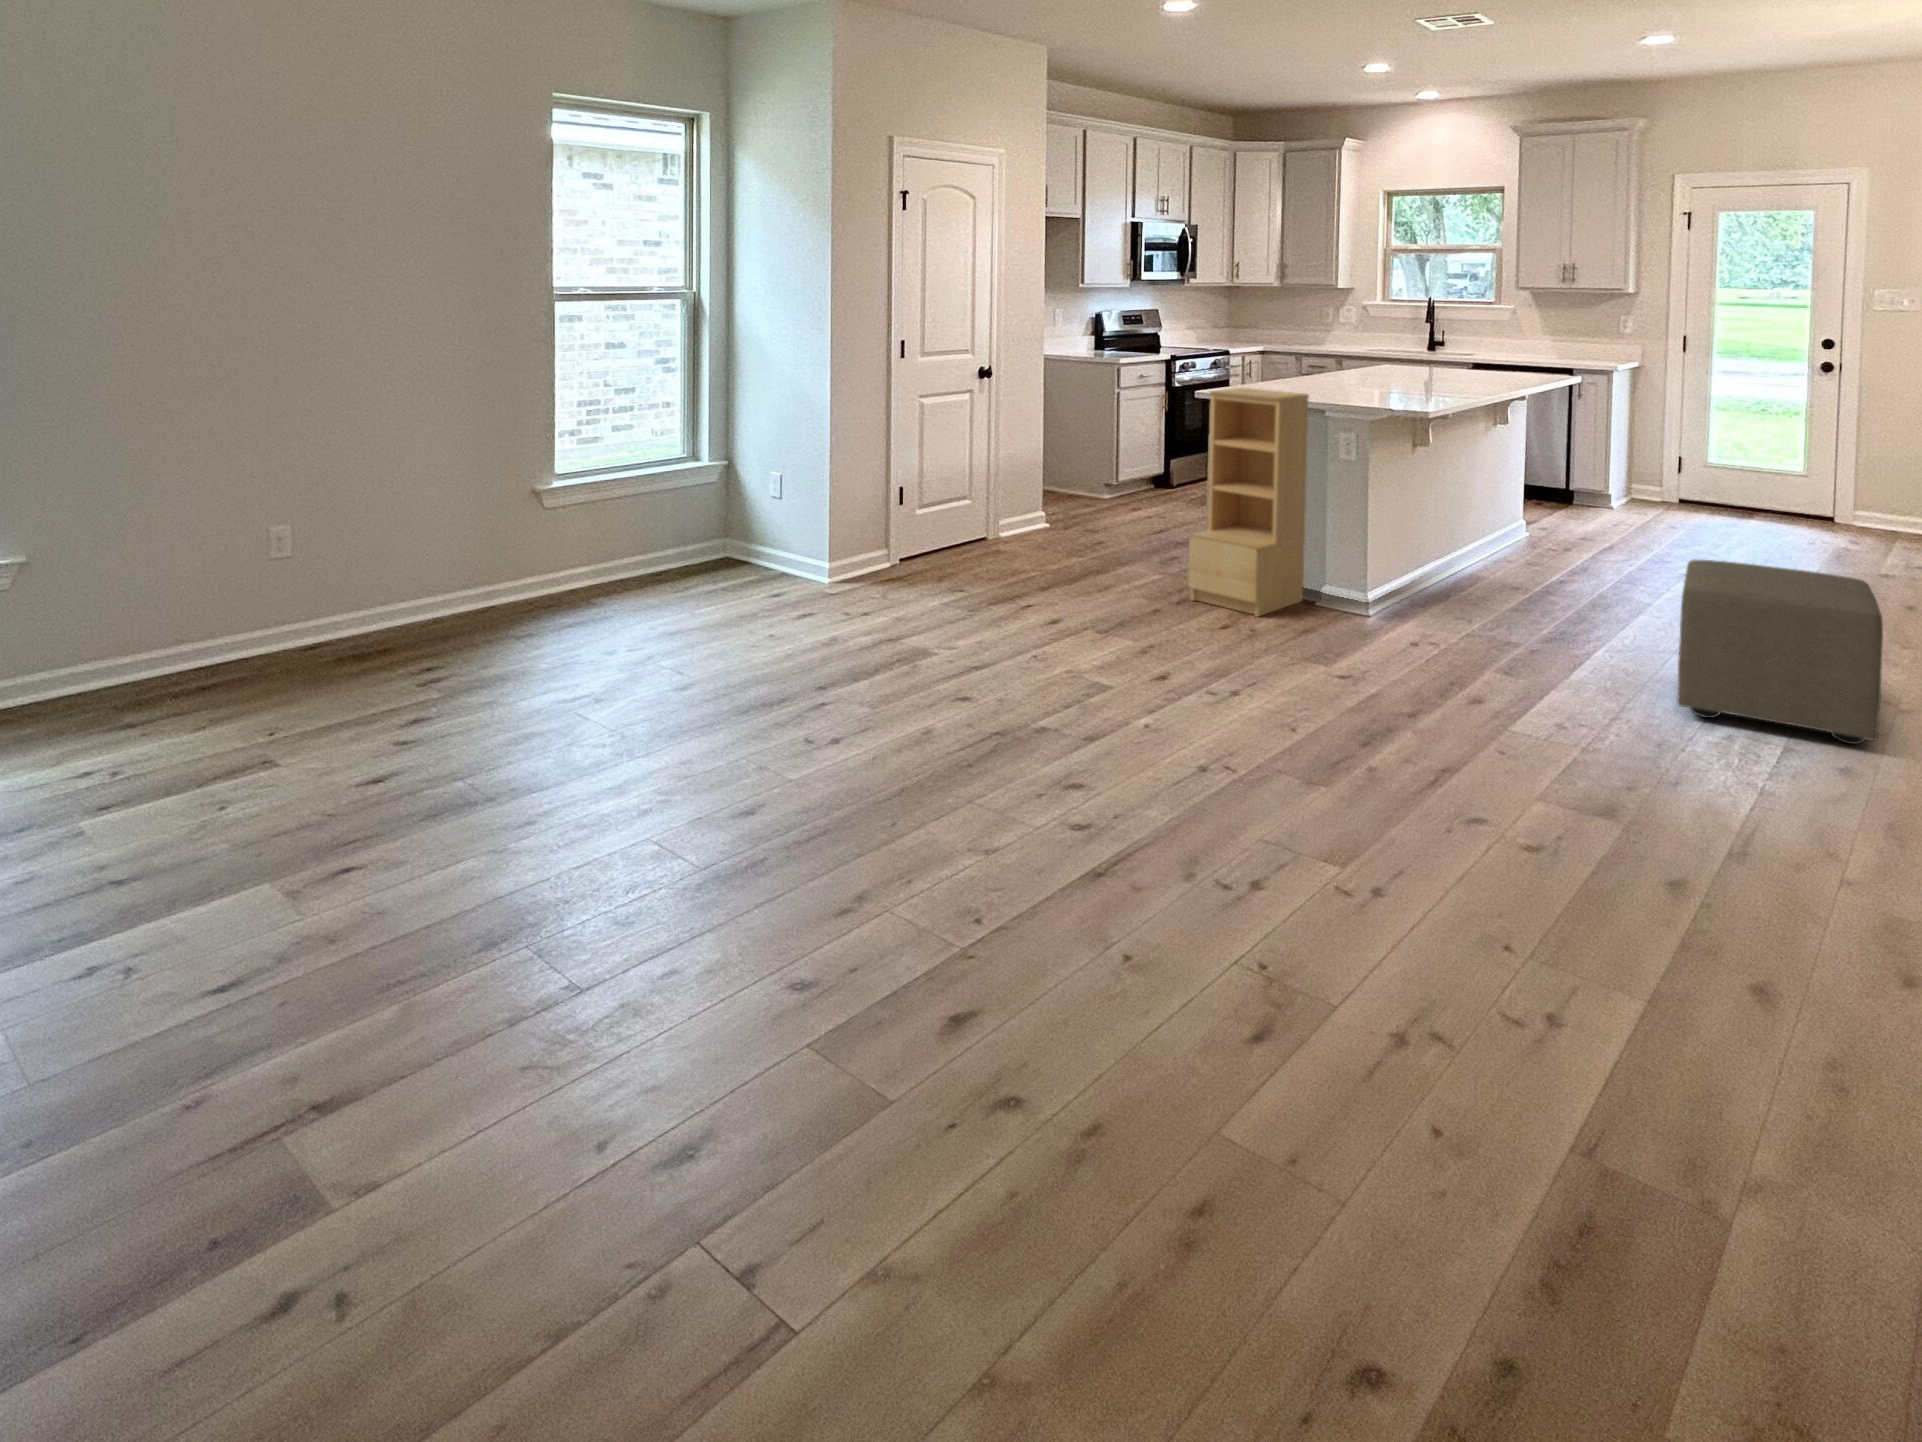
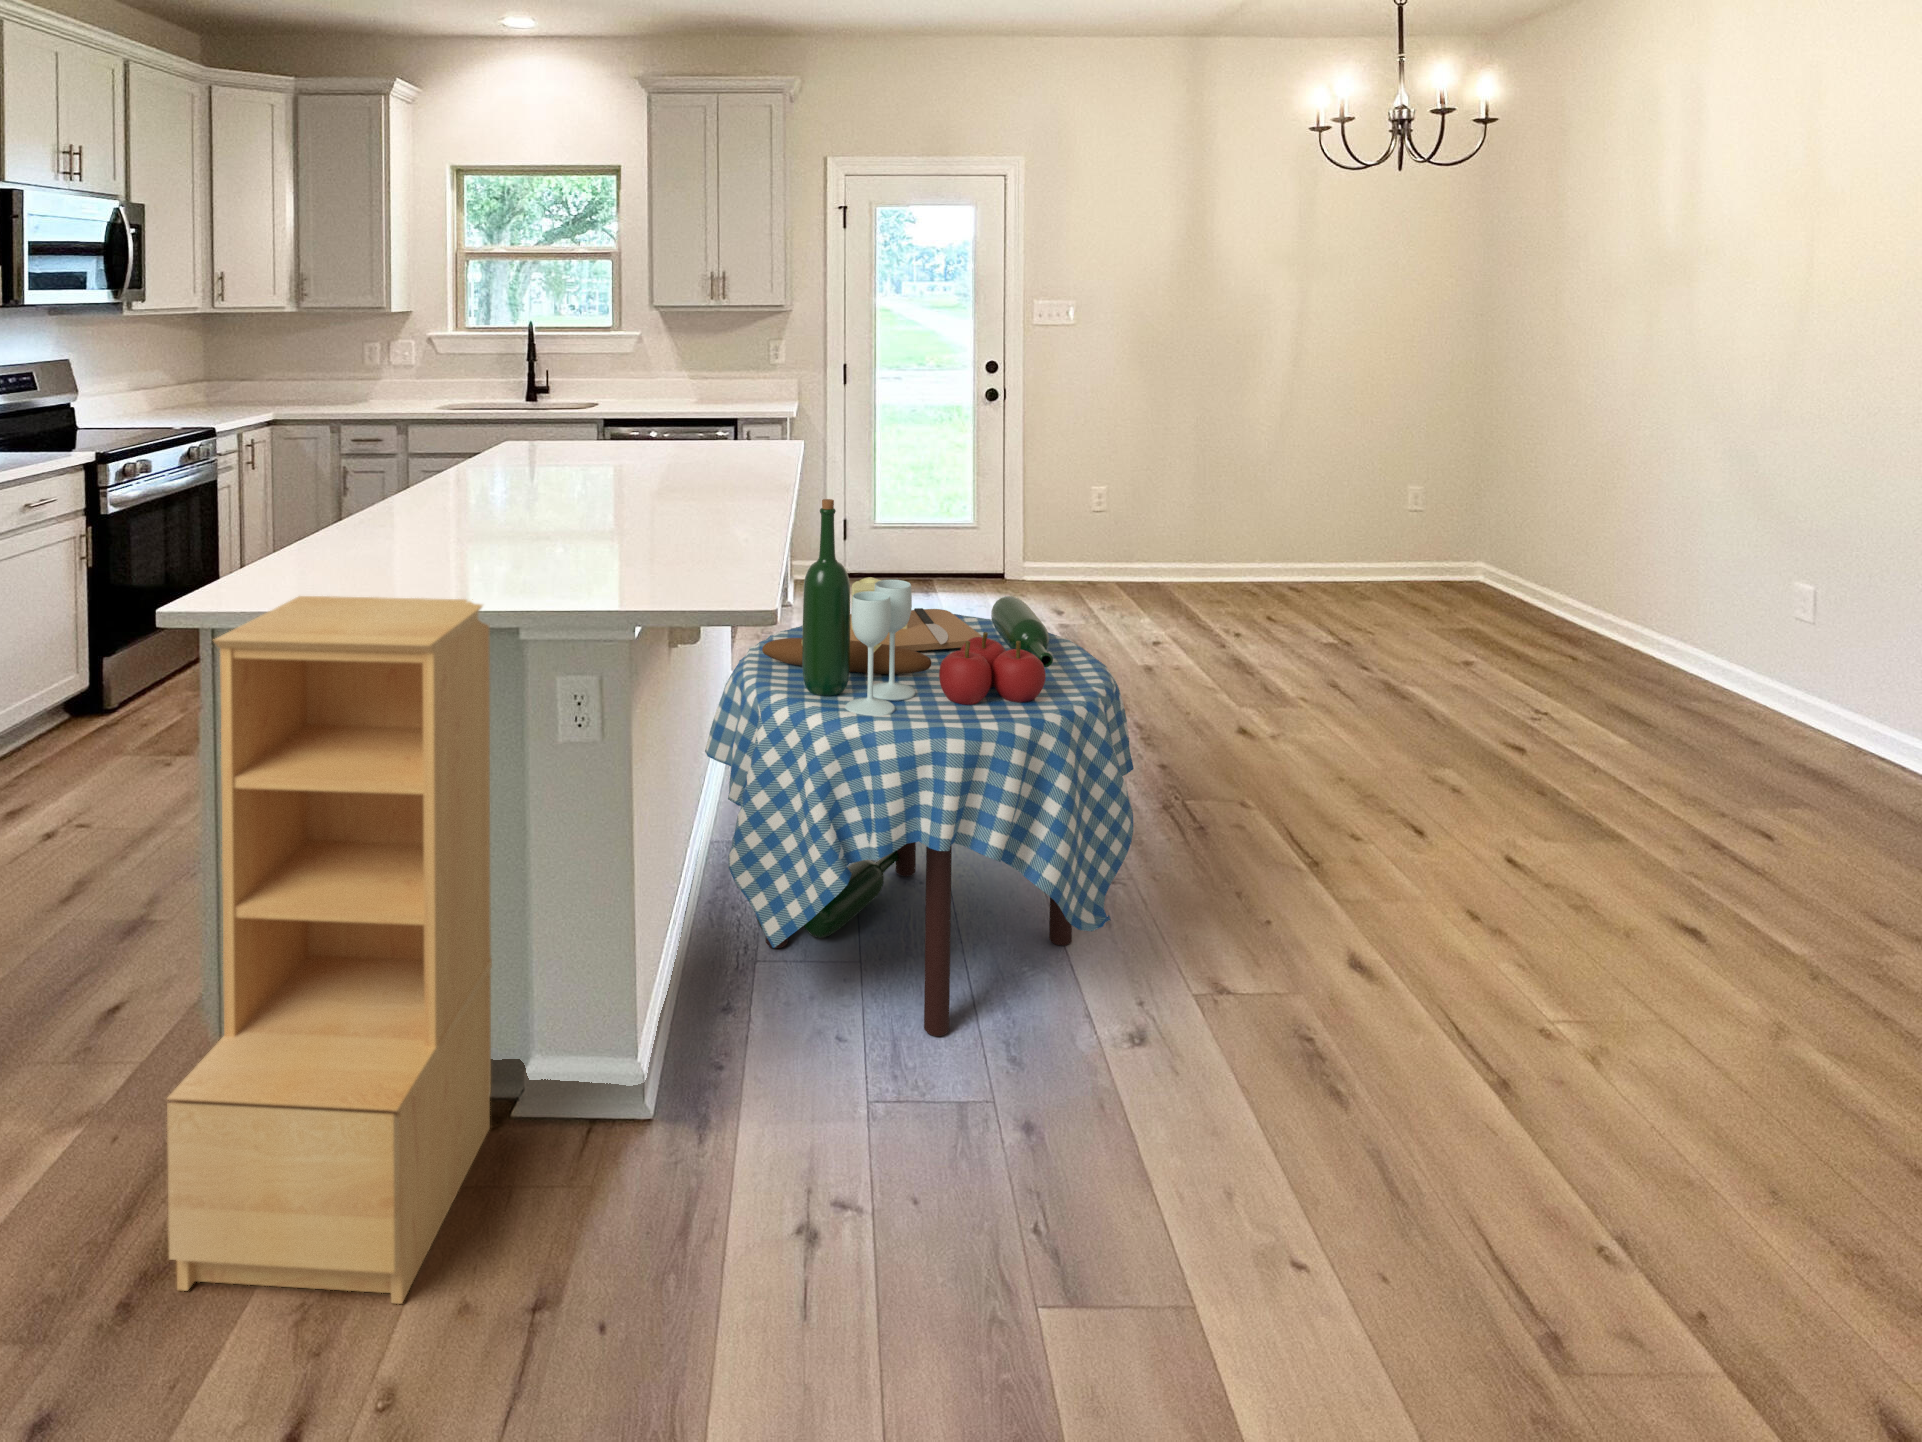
dining table: none [1421,374,1664,626] -> present [705,499,1134,1036]
ottoman: present [1677,560,1883,744] -> none [1315,854,1851,1338]

